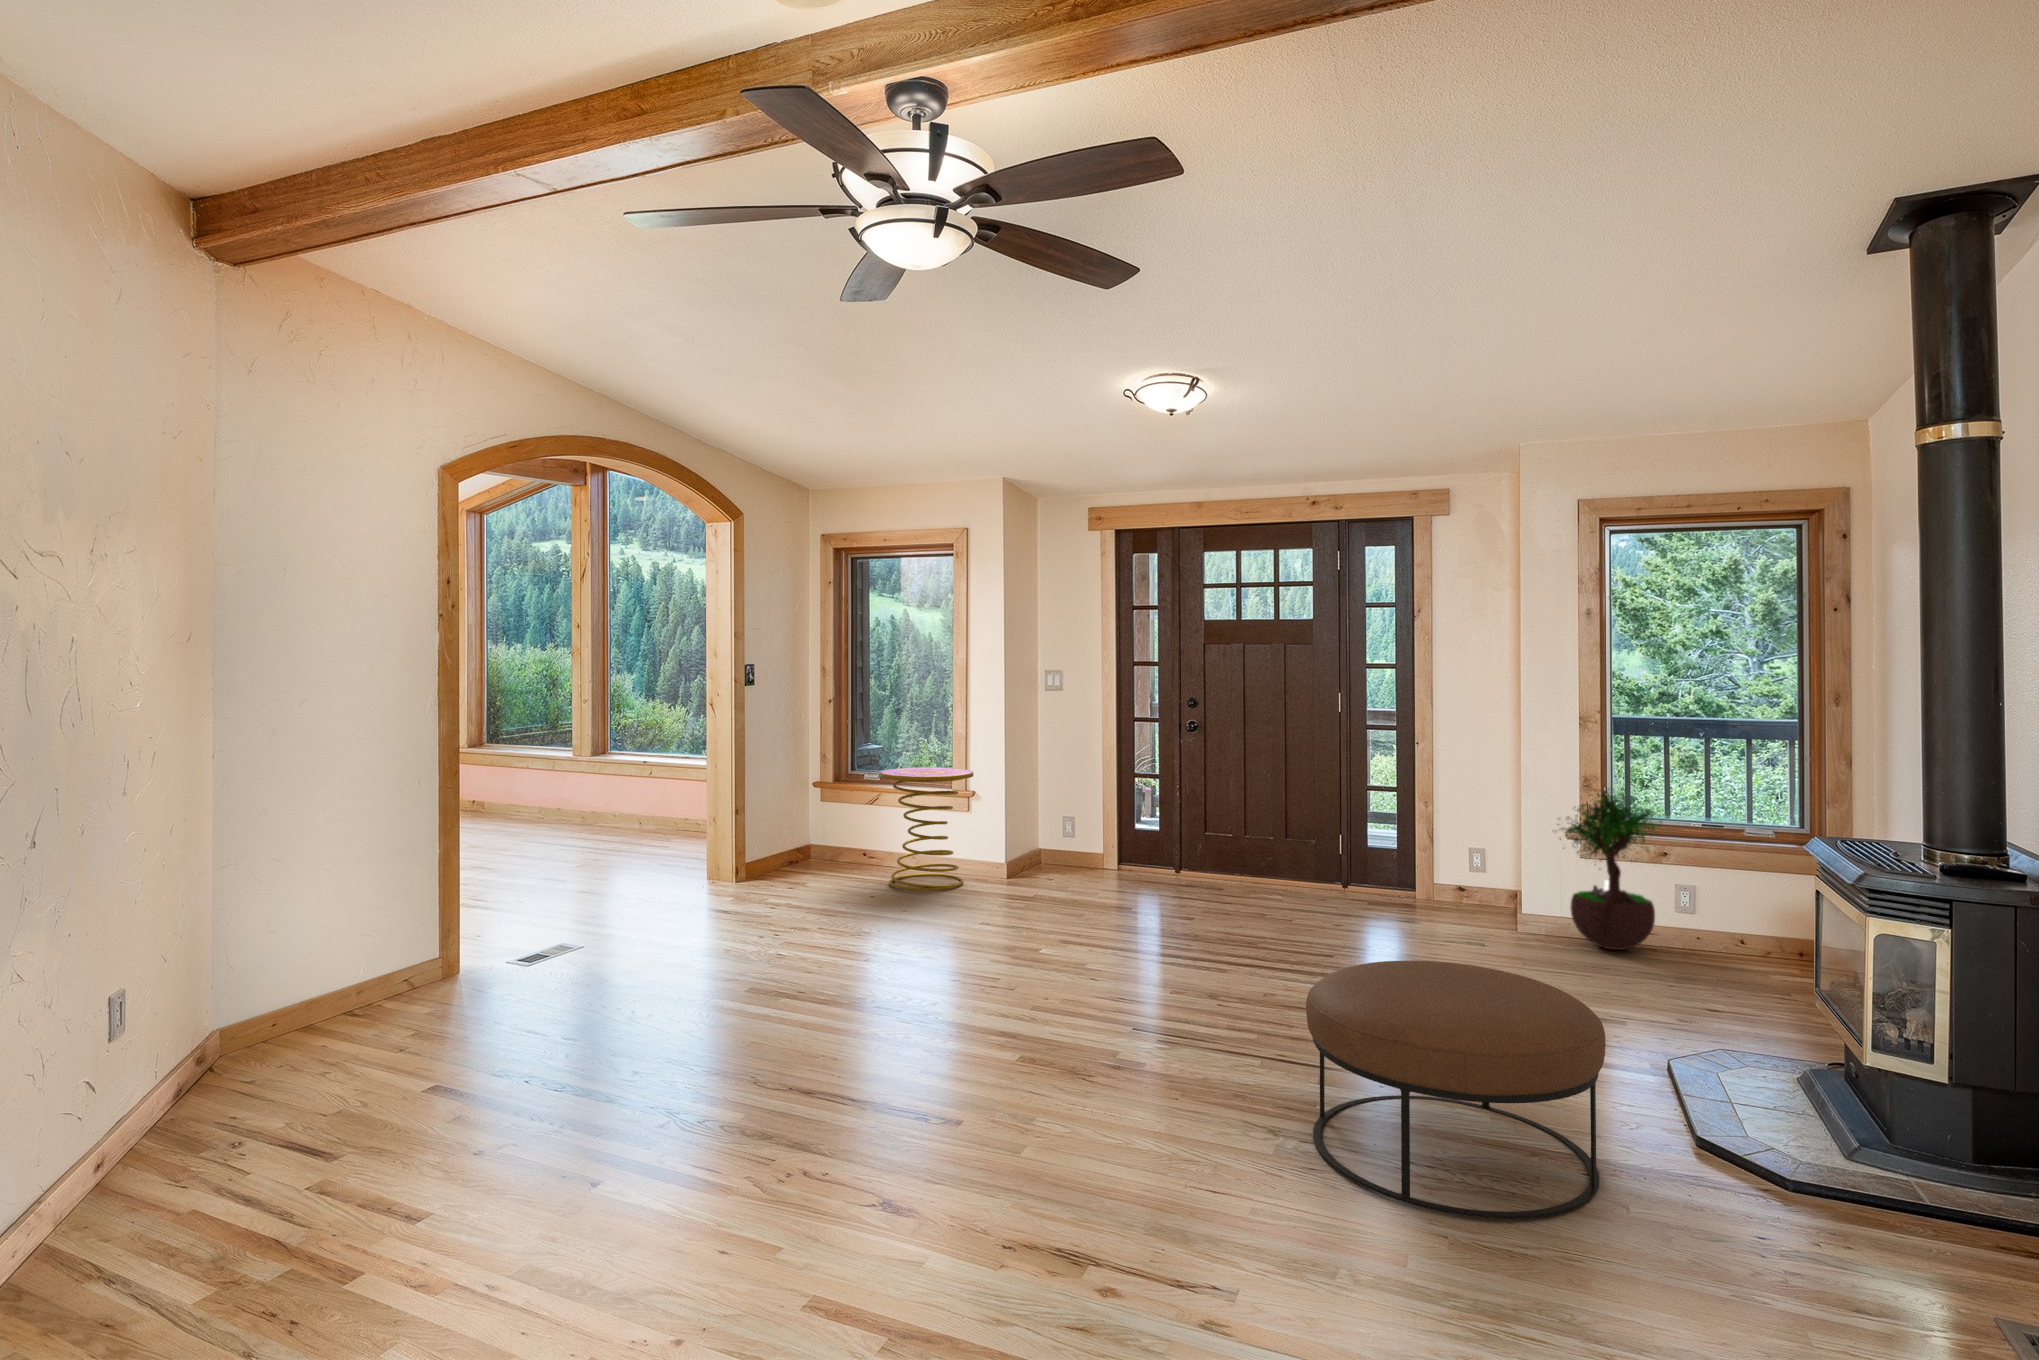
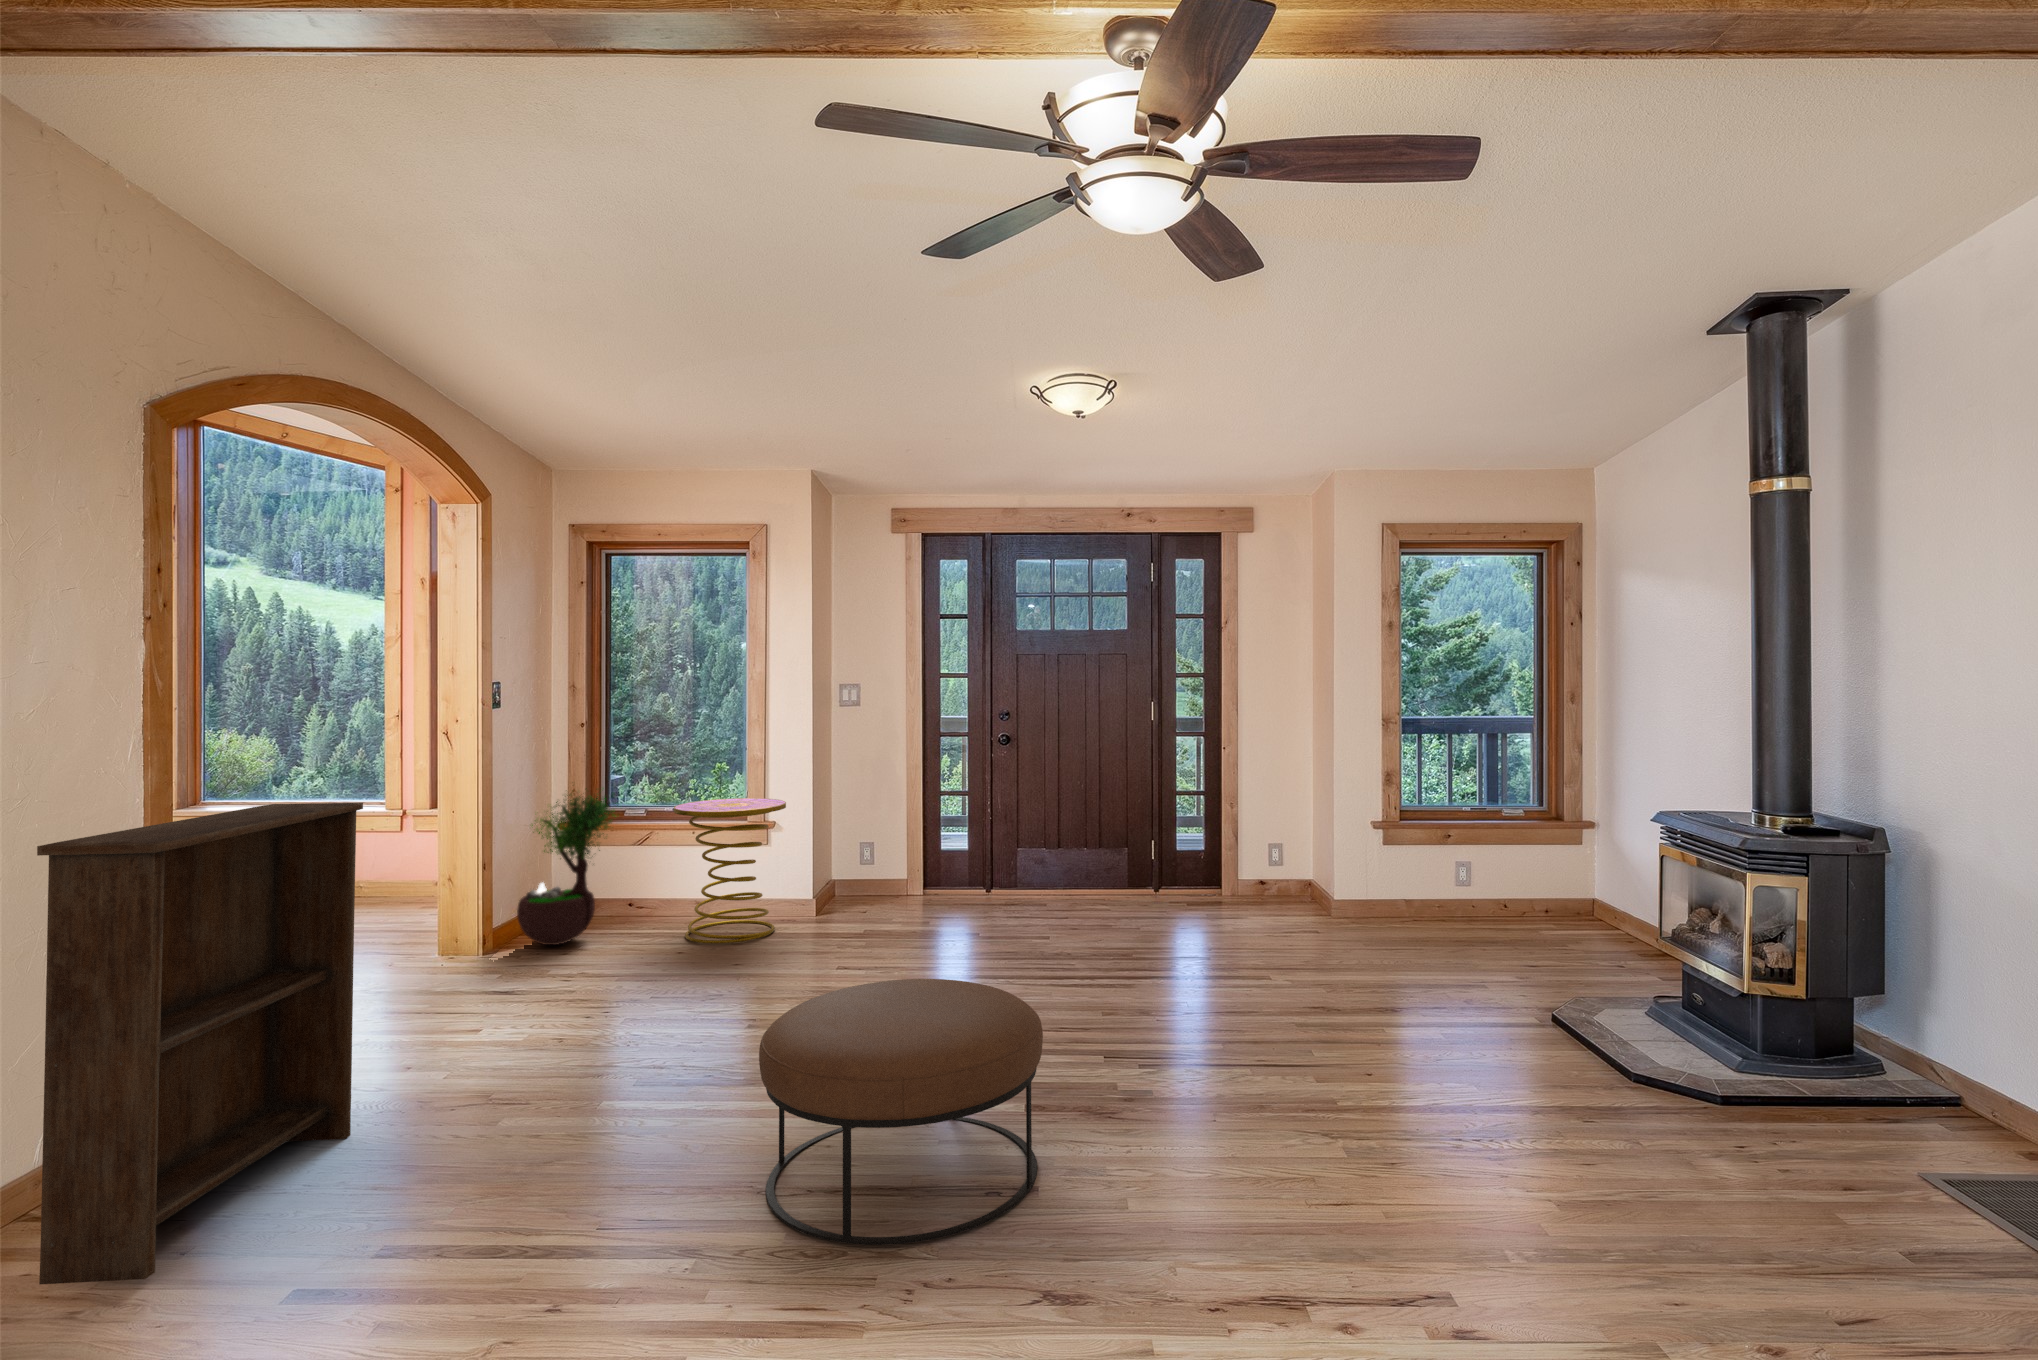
bookshelf: none [362,743,581,1043] -> present [37,803,363,1284]
potted tree: present [1557,789,1661,950] -> present [517,788,618,945]
ottoman: present [1306,961,1606,1219] -> present [759,979,1043,1245]

